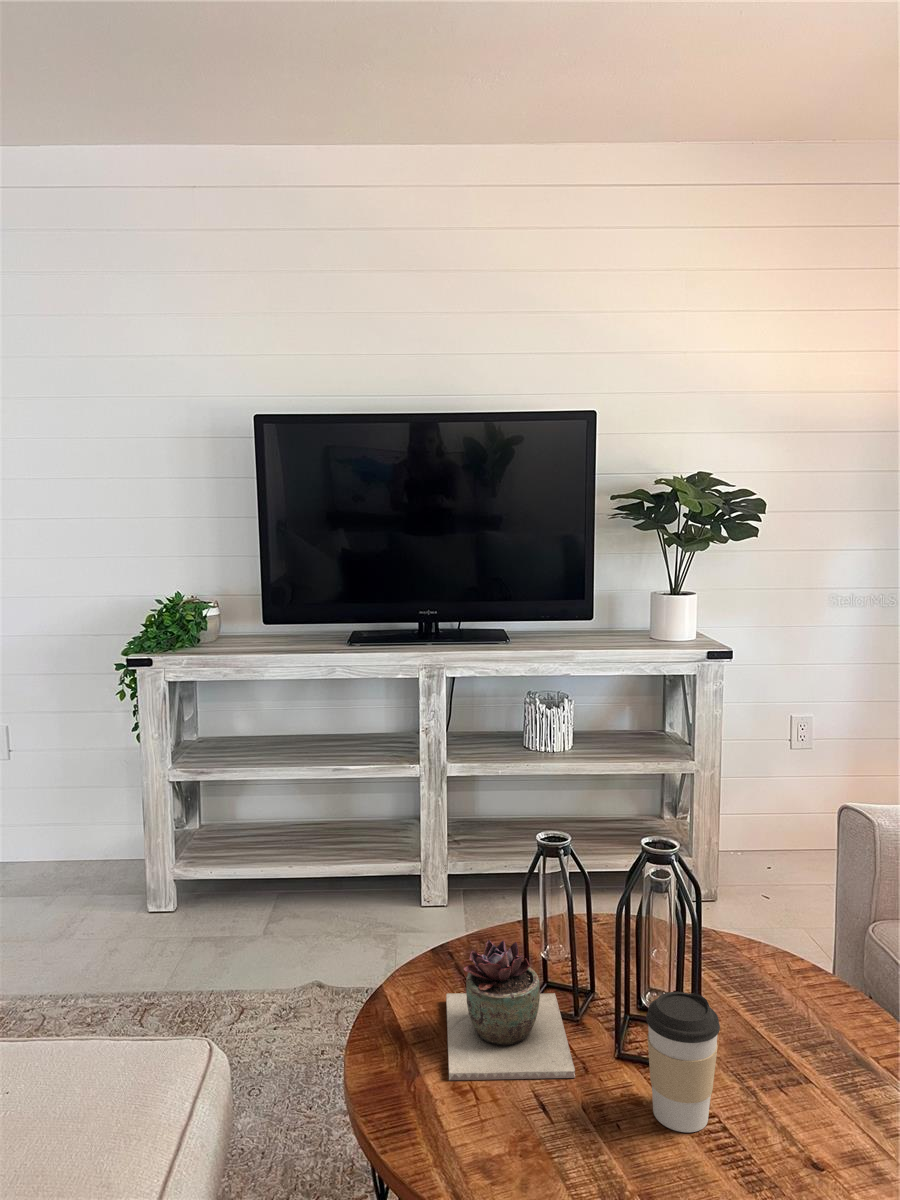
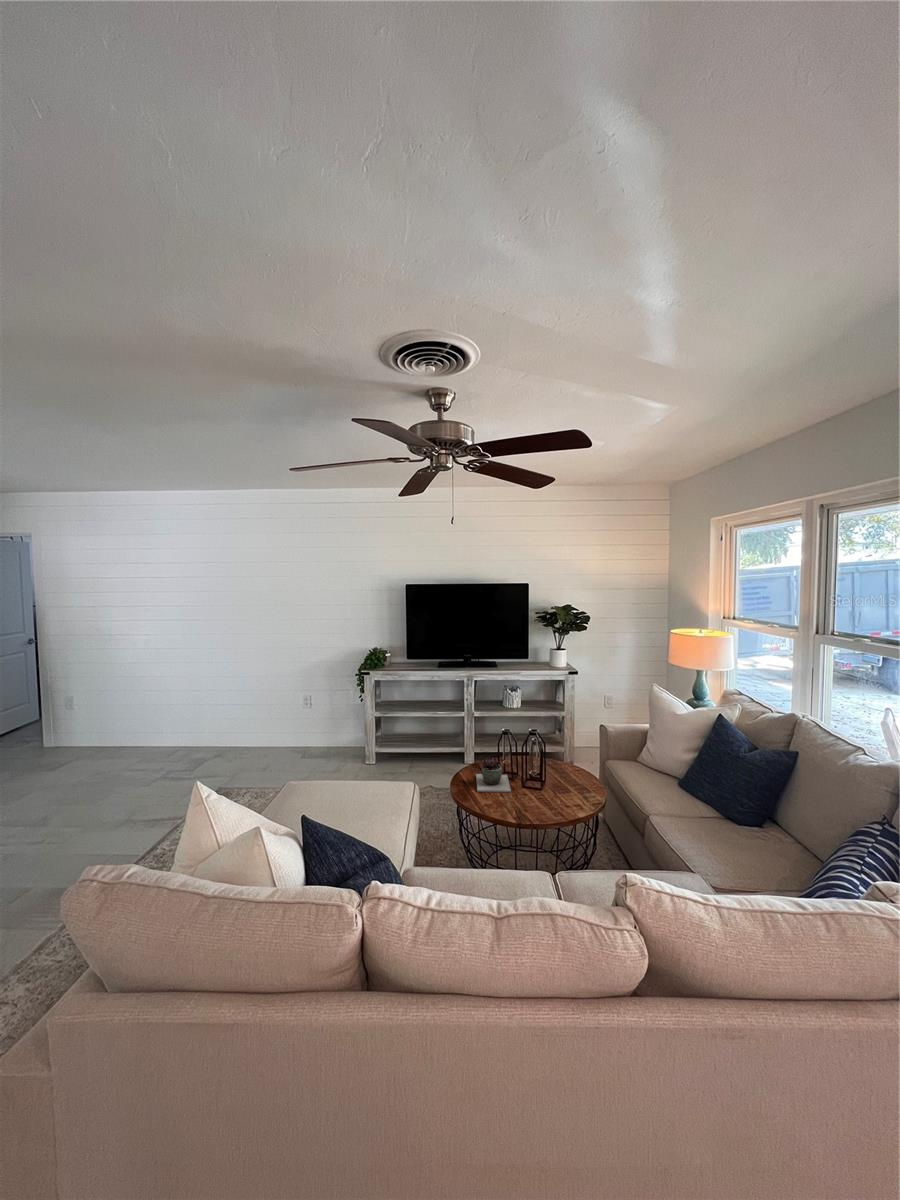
coffee cup: present [646,992,720,1132] -> none [528,768,547,803]

